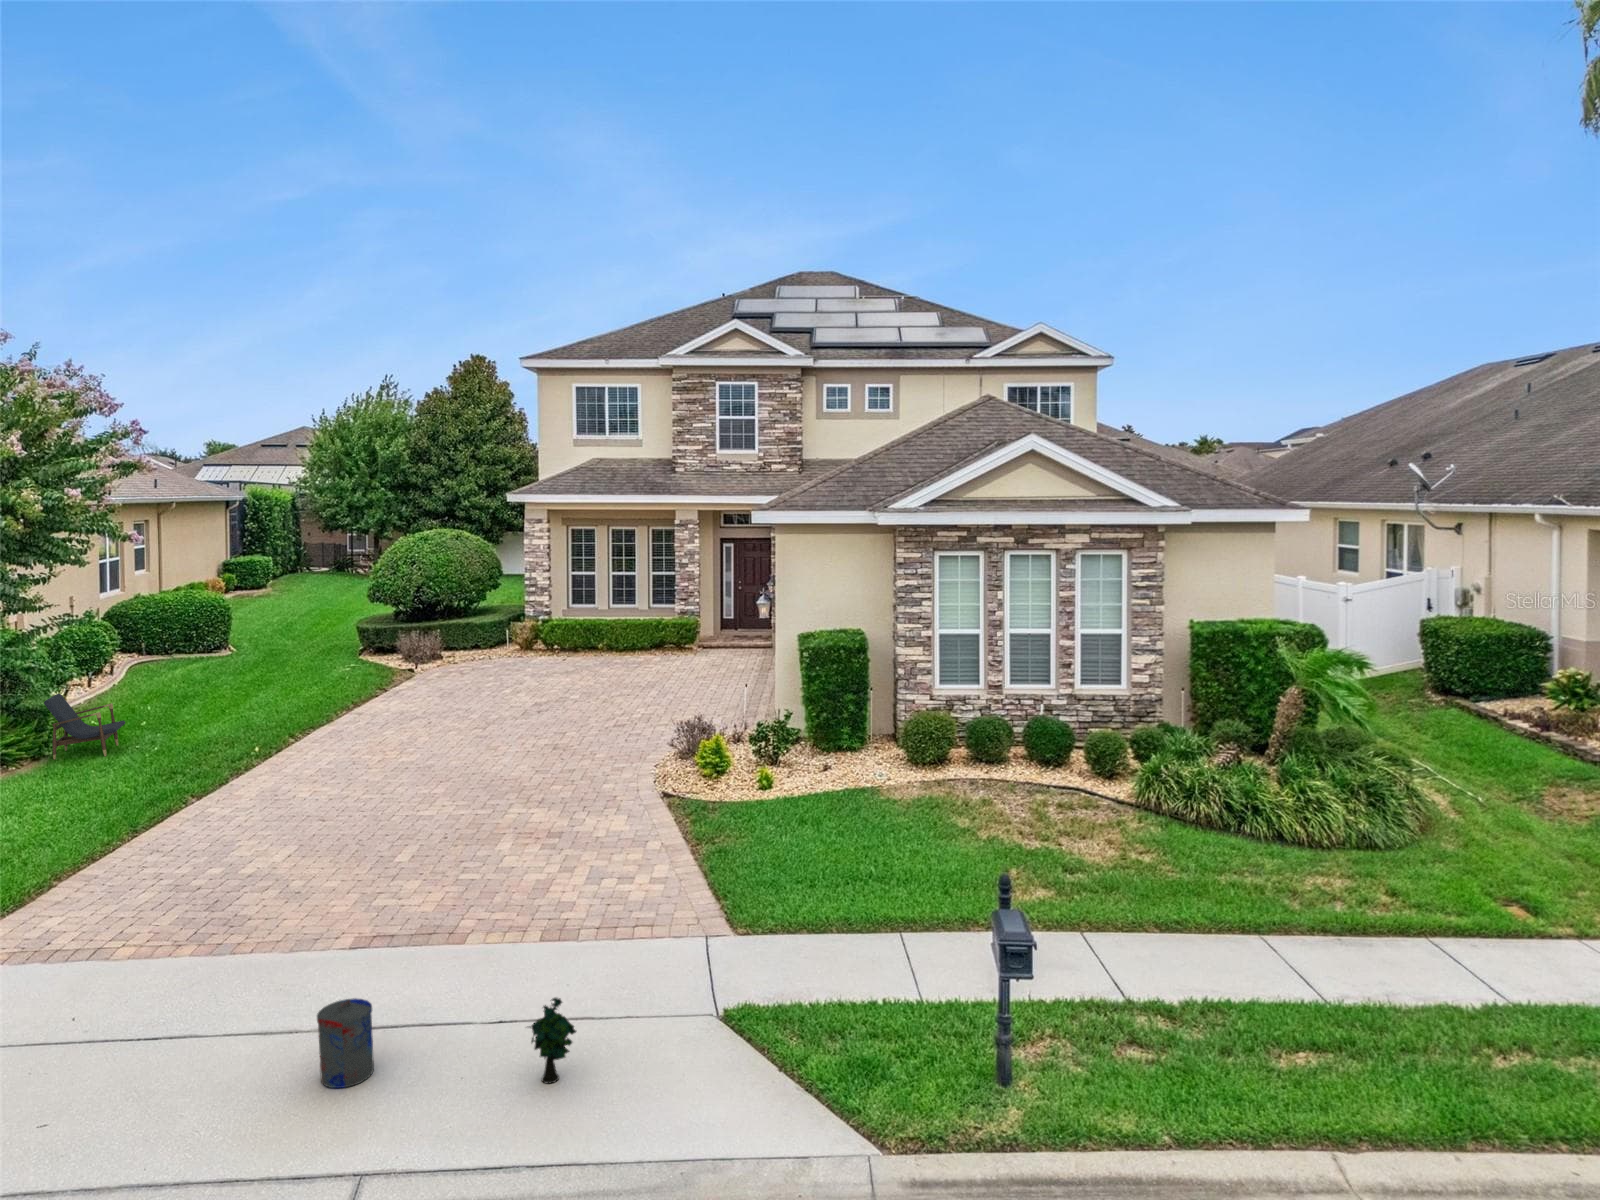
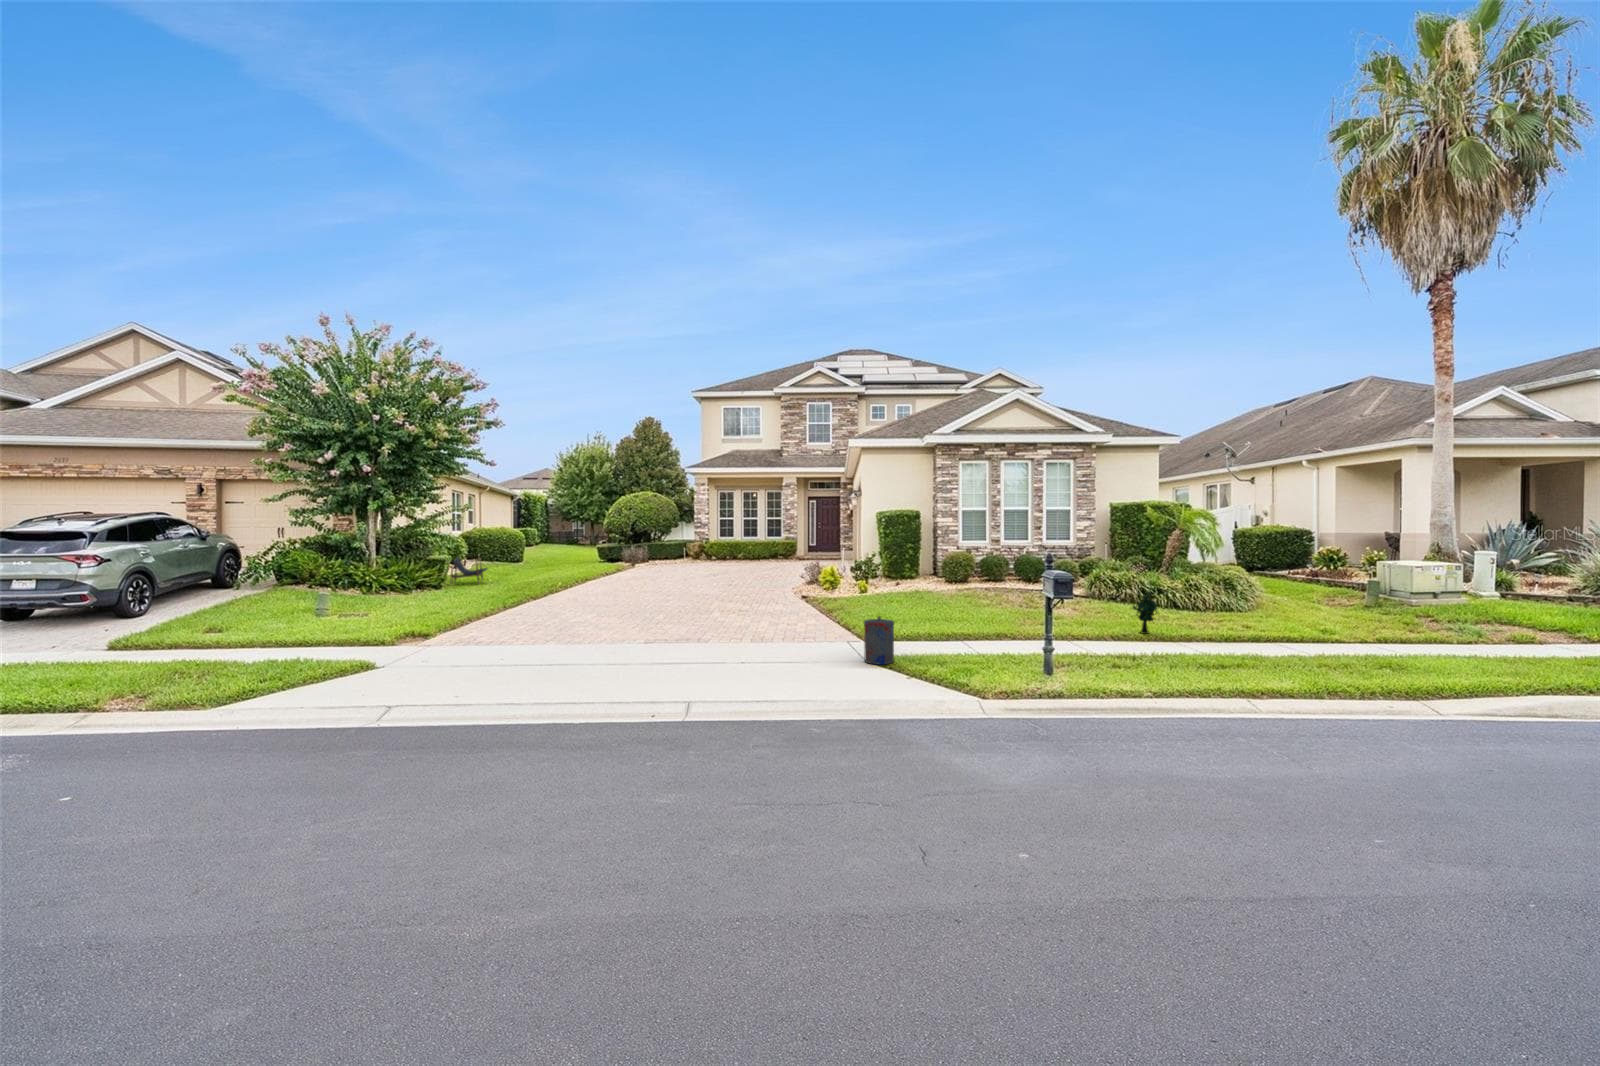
trash can: present [317,998,374,1088] -> present [864,616,894,665]
decorative plant: present [529,998,576,1083] -> present [1133,592,1157,634]

